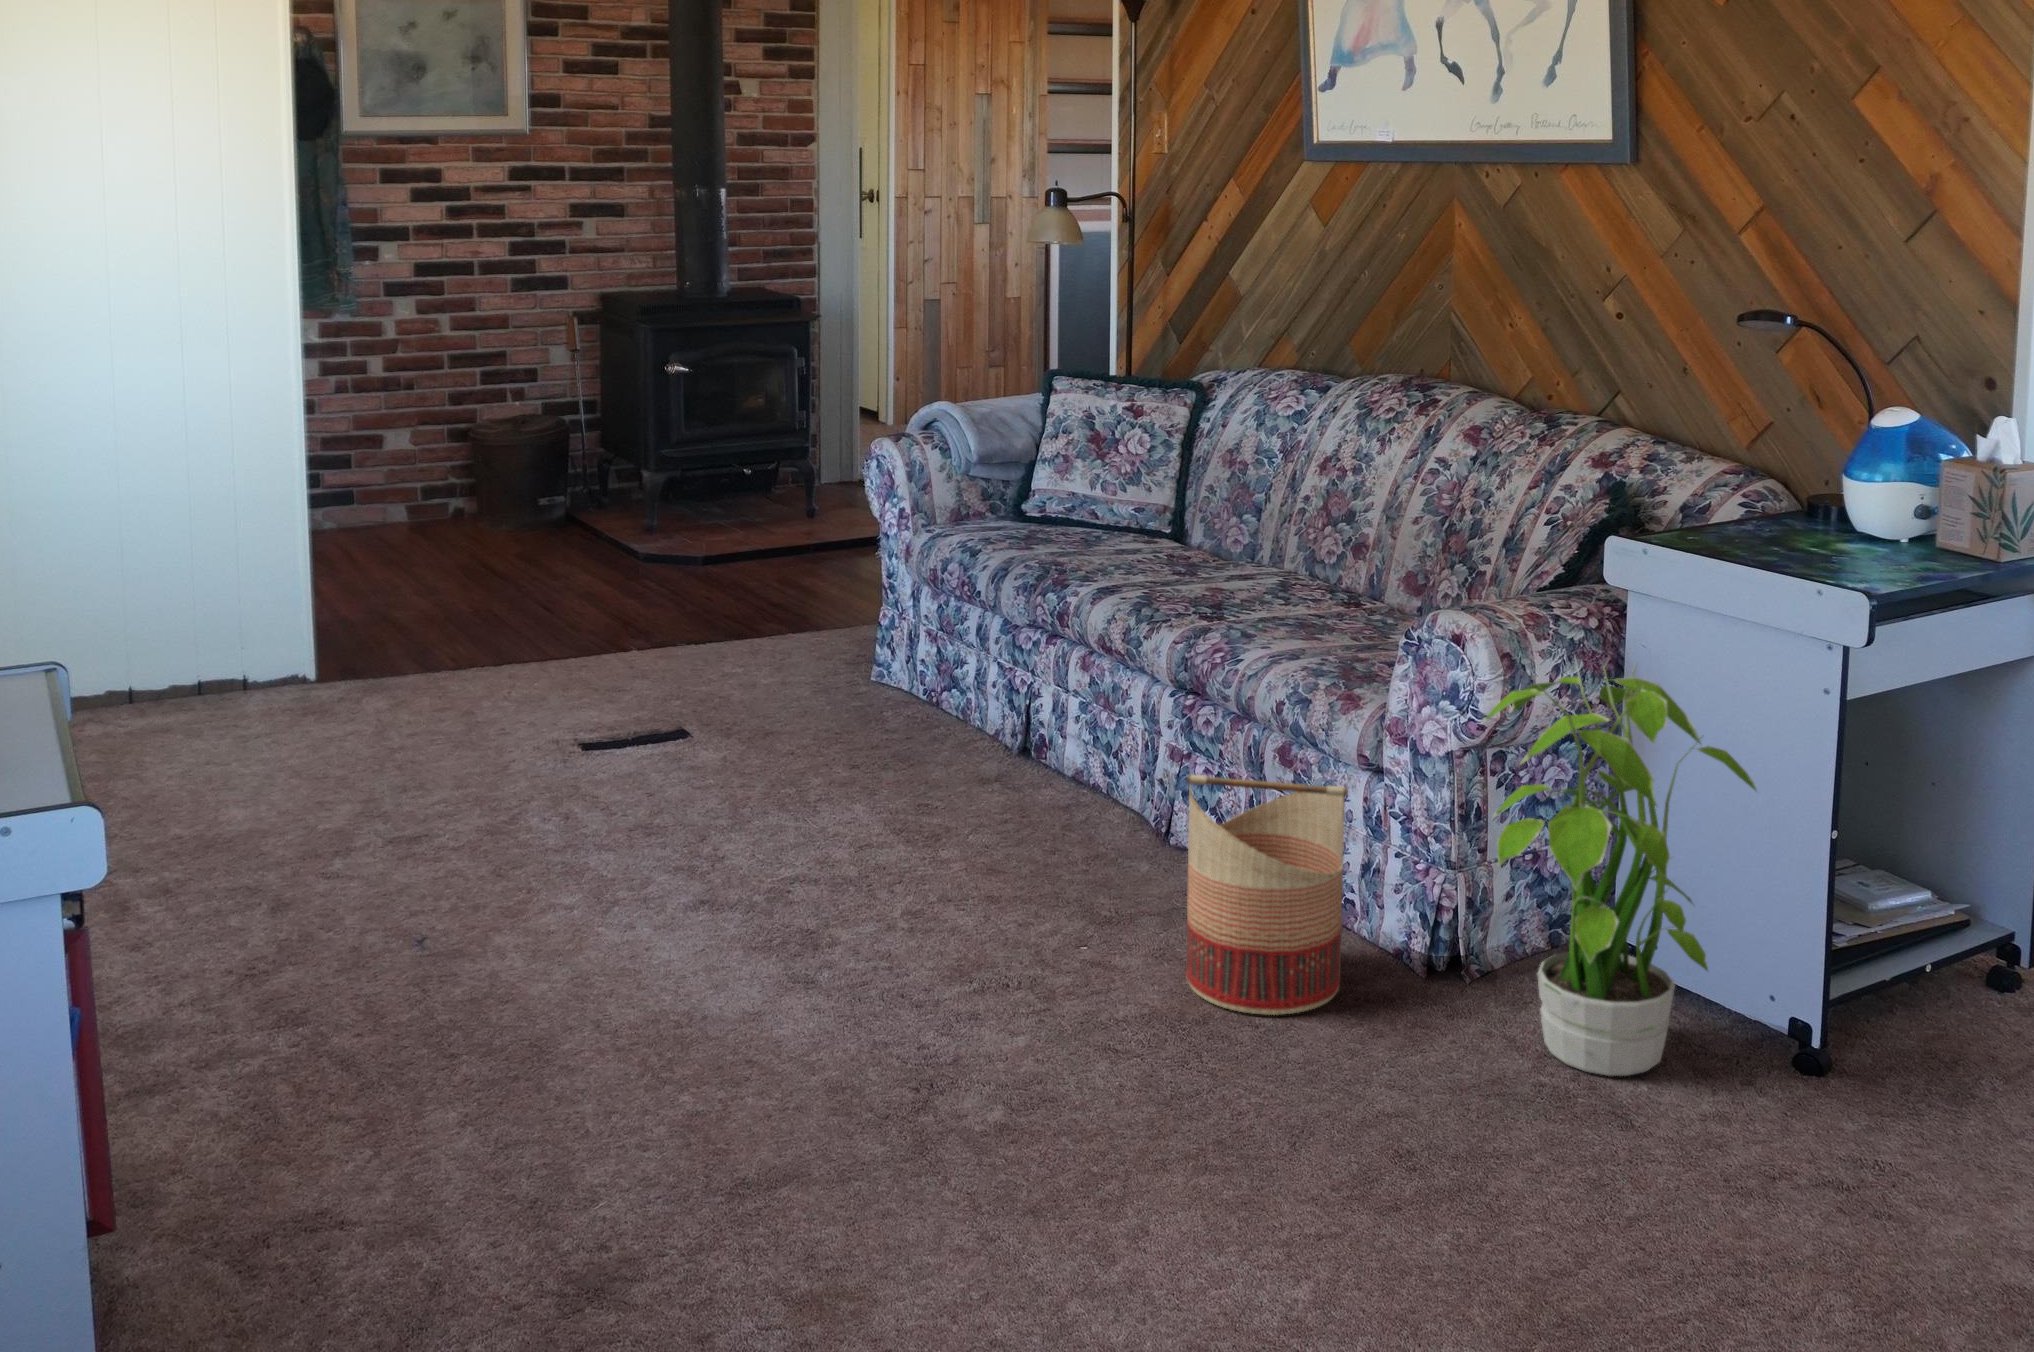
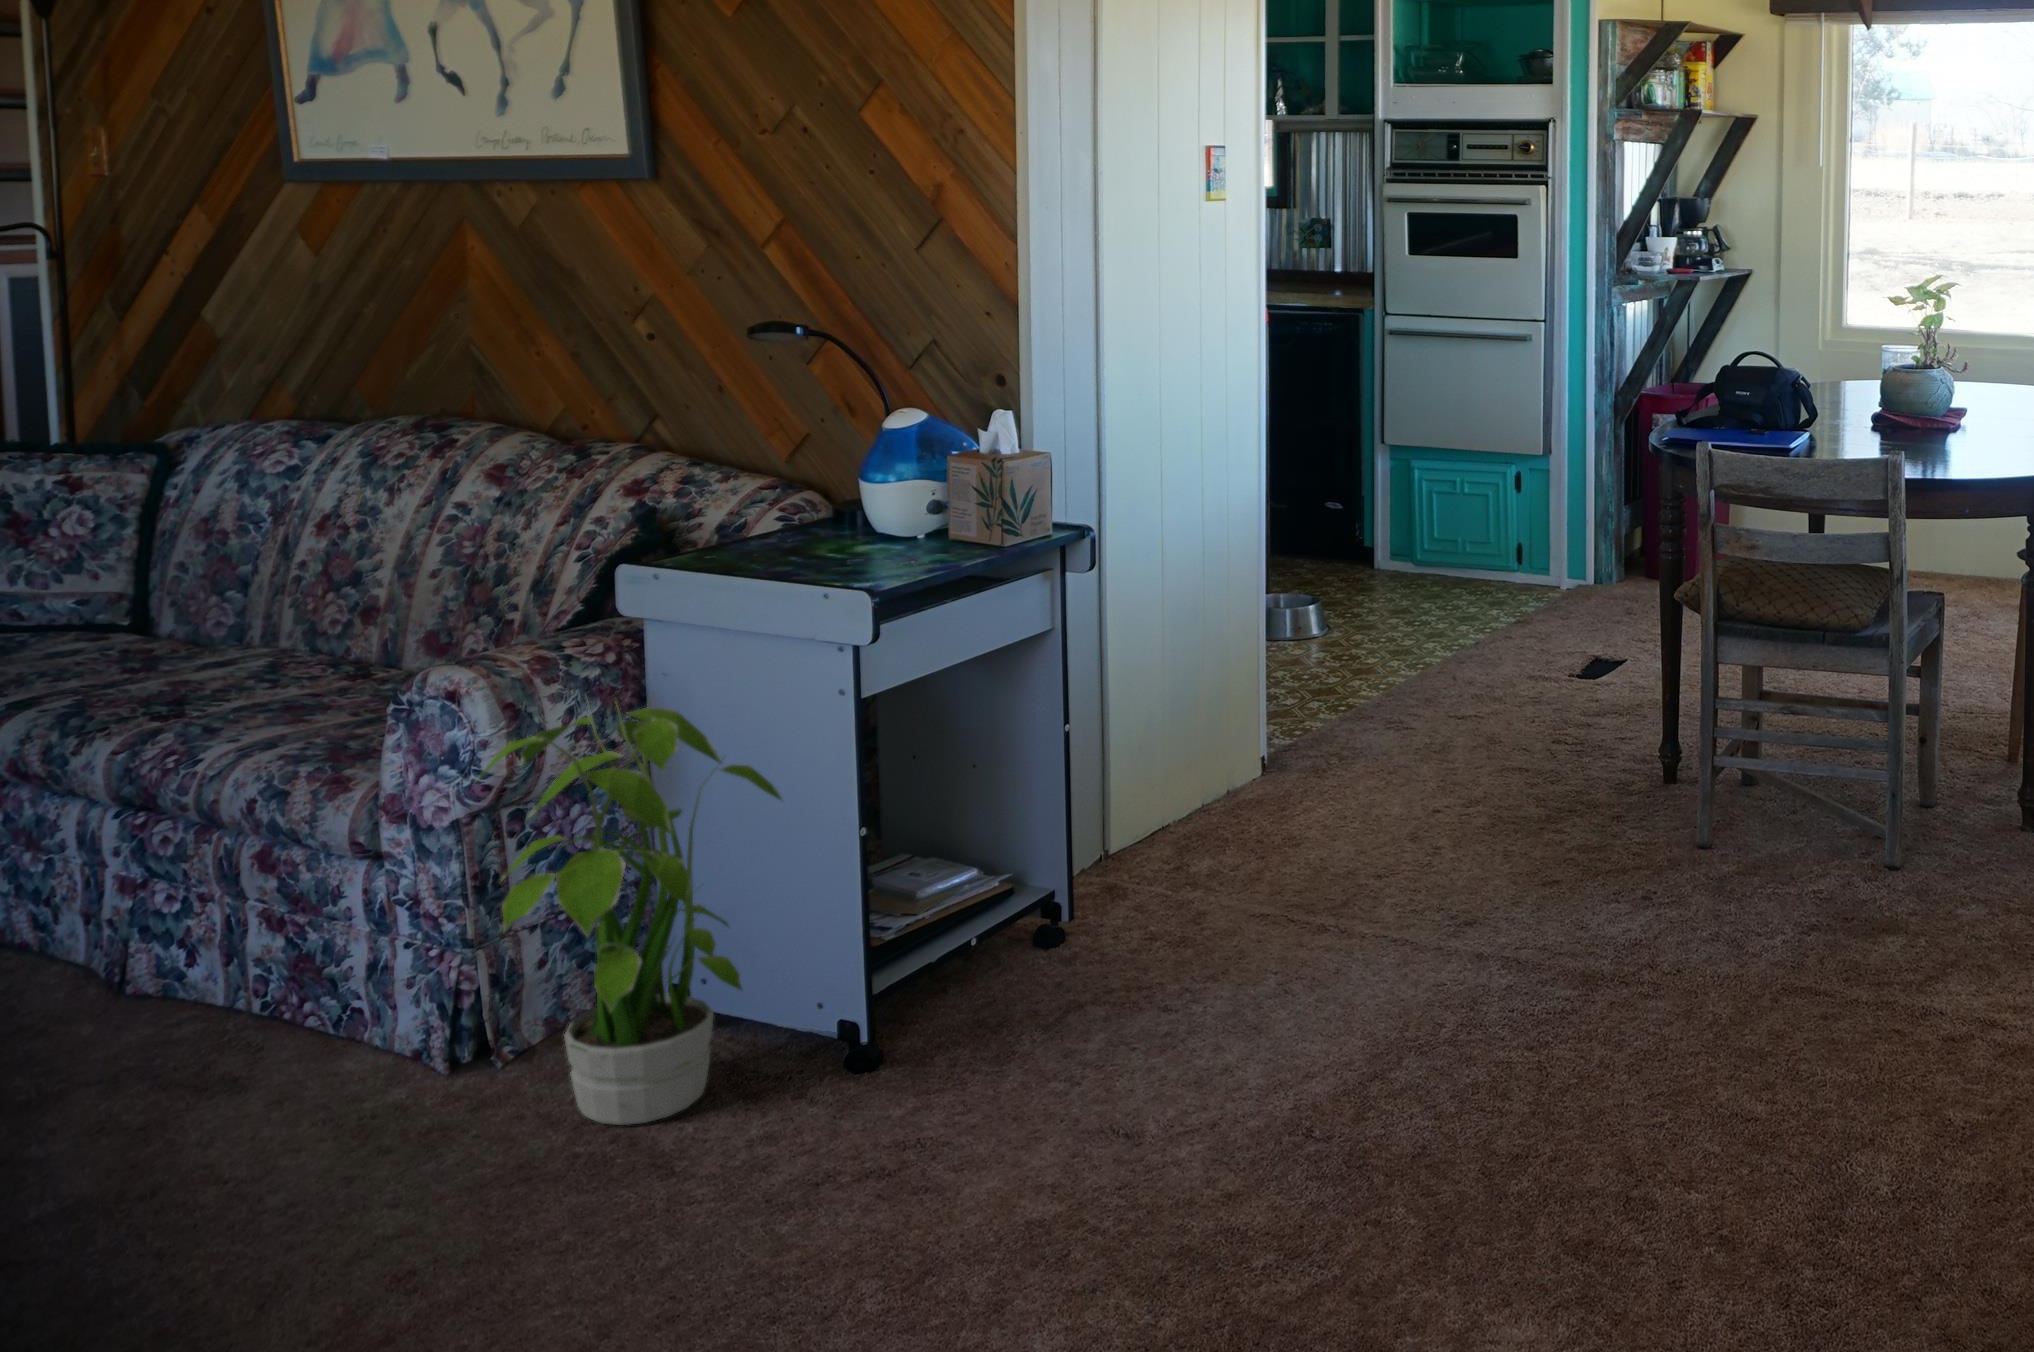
basket: present [1186,775,1348,1015] -> none [114,882,338,1168]

